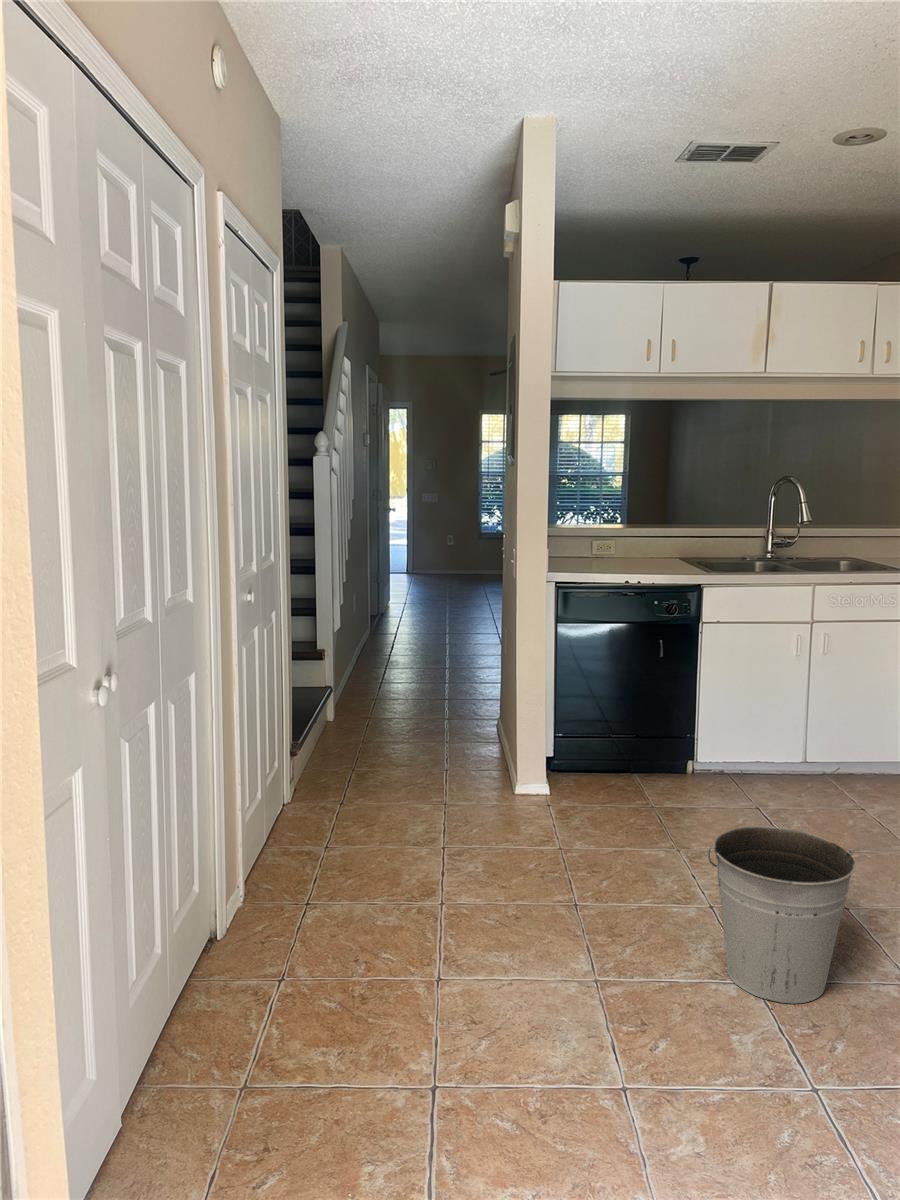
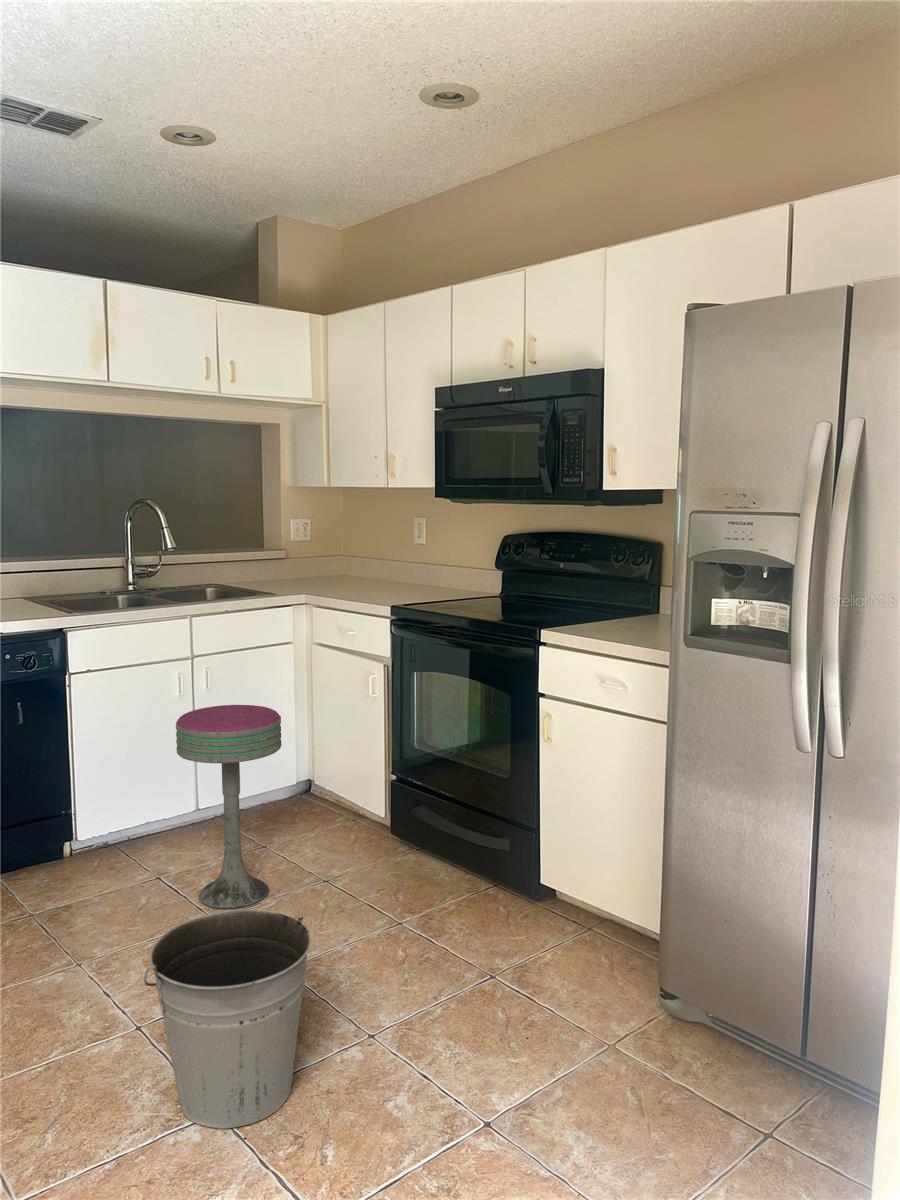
bar stool: none [780,665,883,849] -> present [176,705,281,908]

